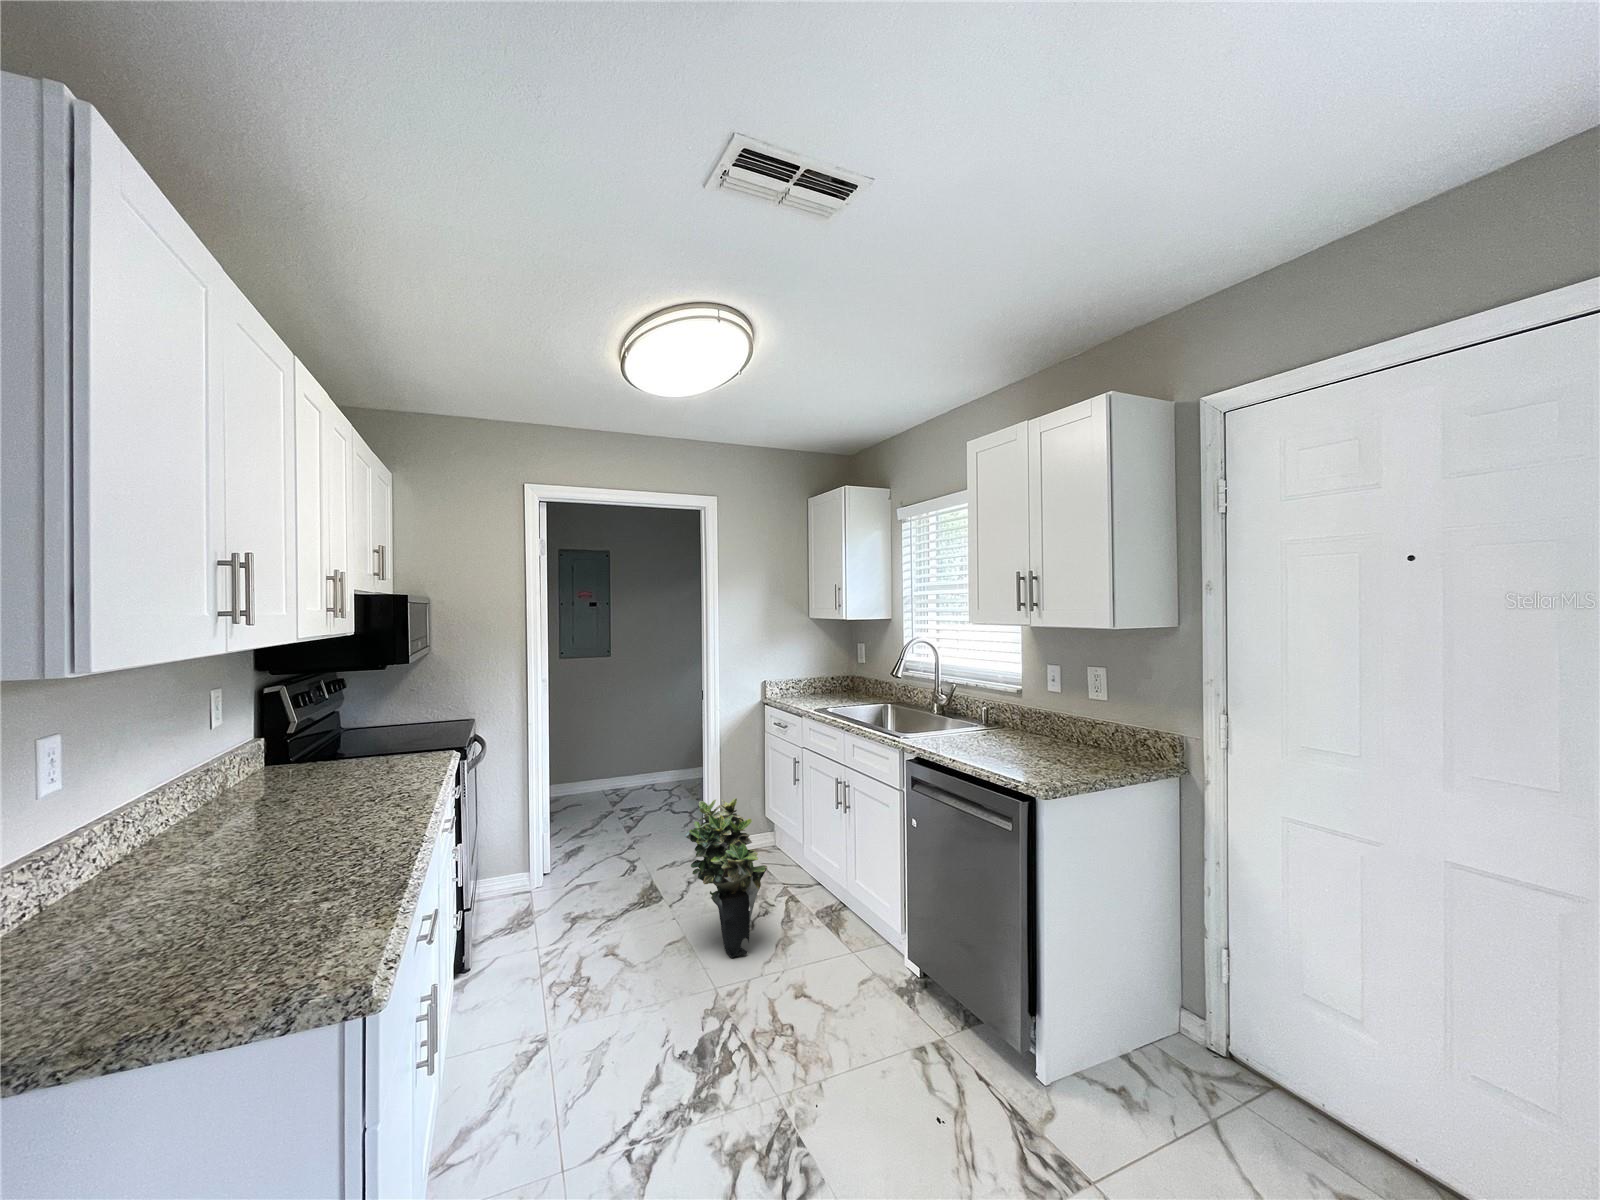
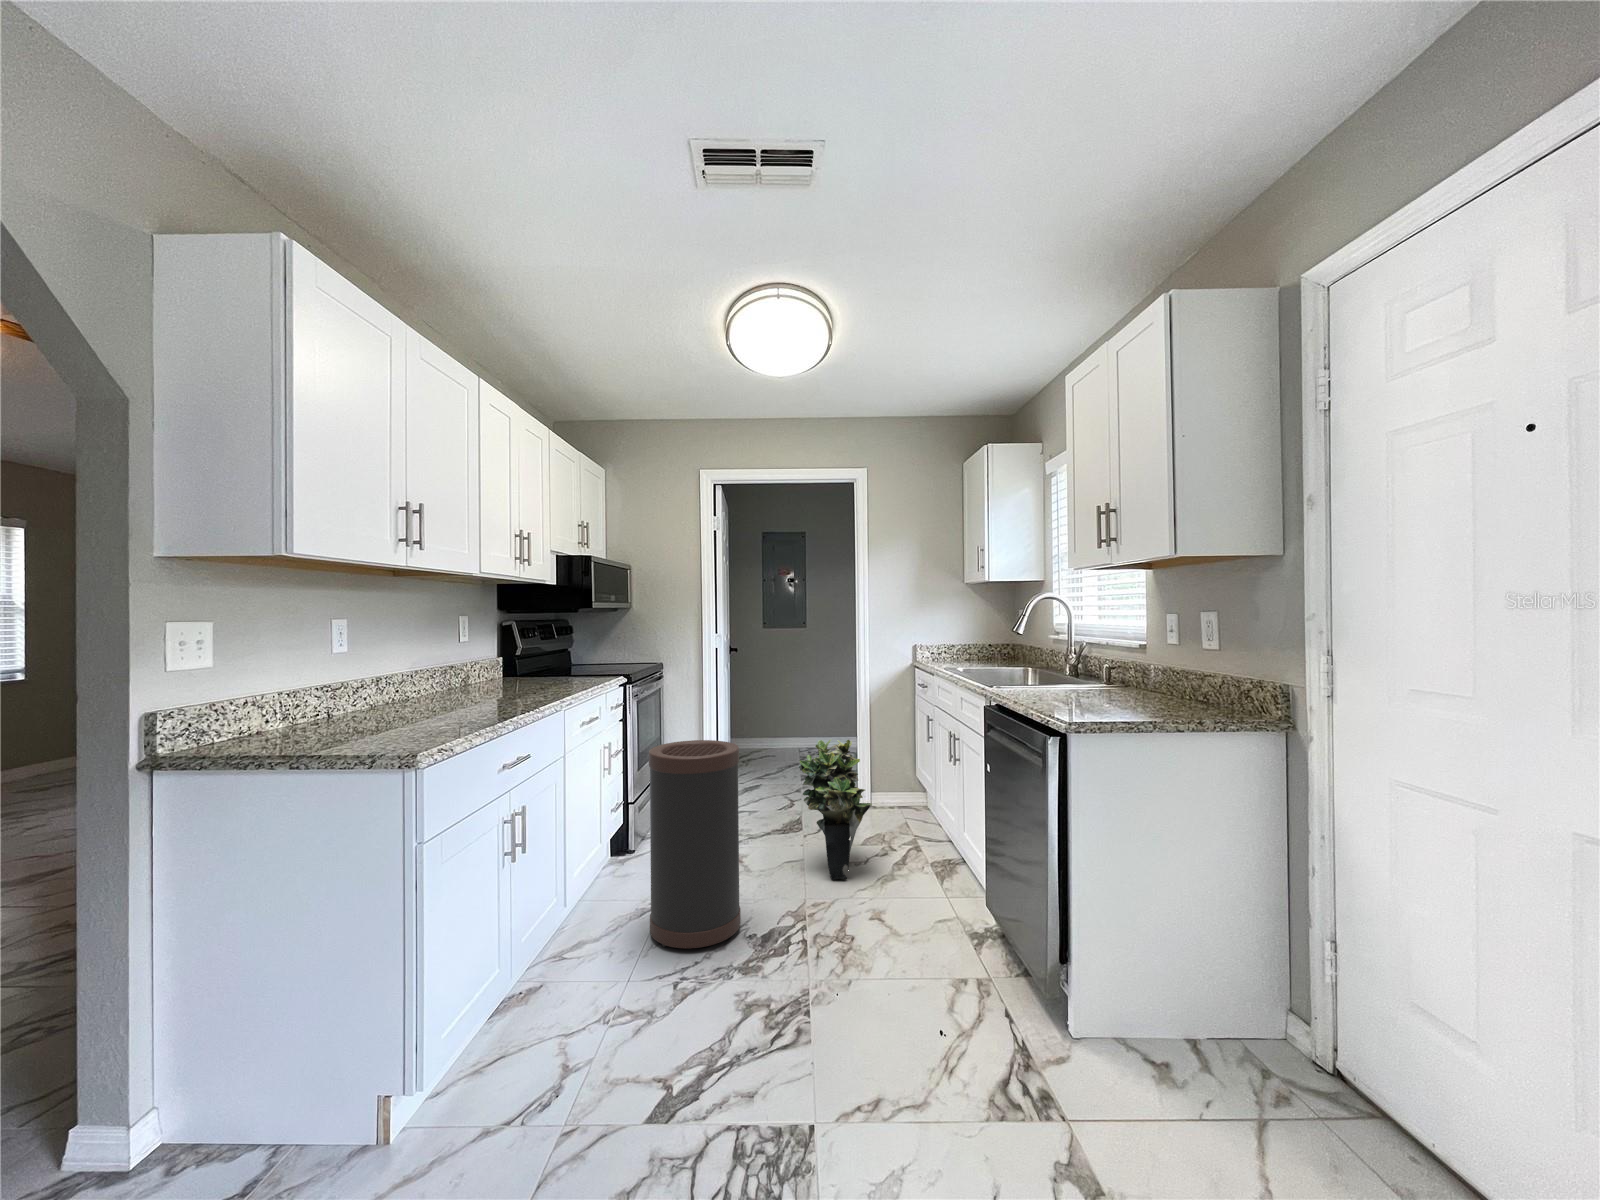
trash can: none [552,830,667,1104] -> present [649,740,741,948]

